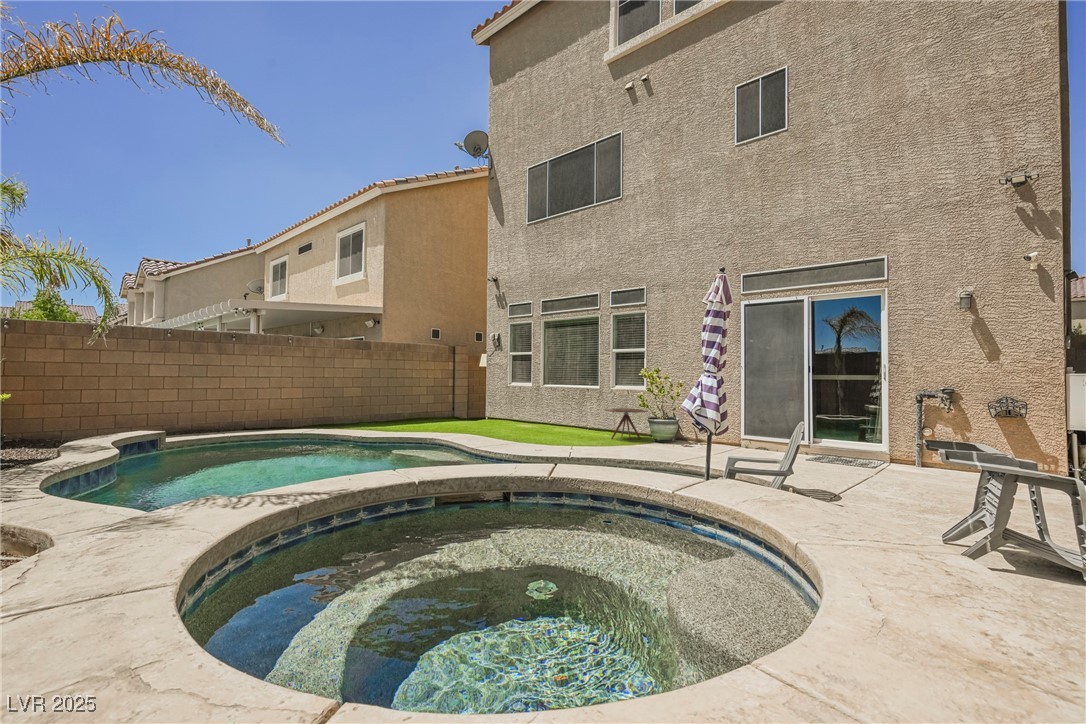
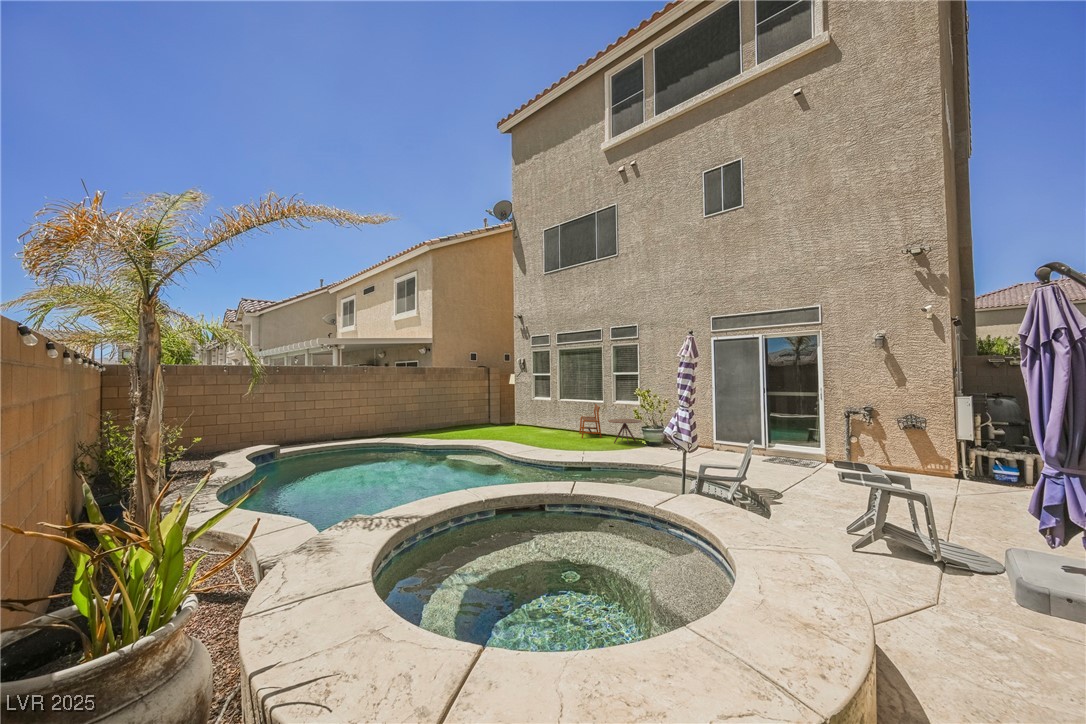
bench: none [567,391,596,434] -> present [579,404,602,439]

